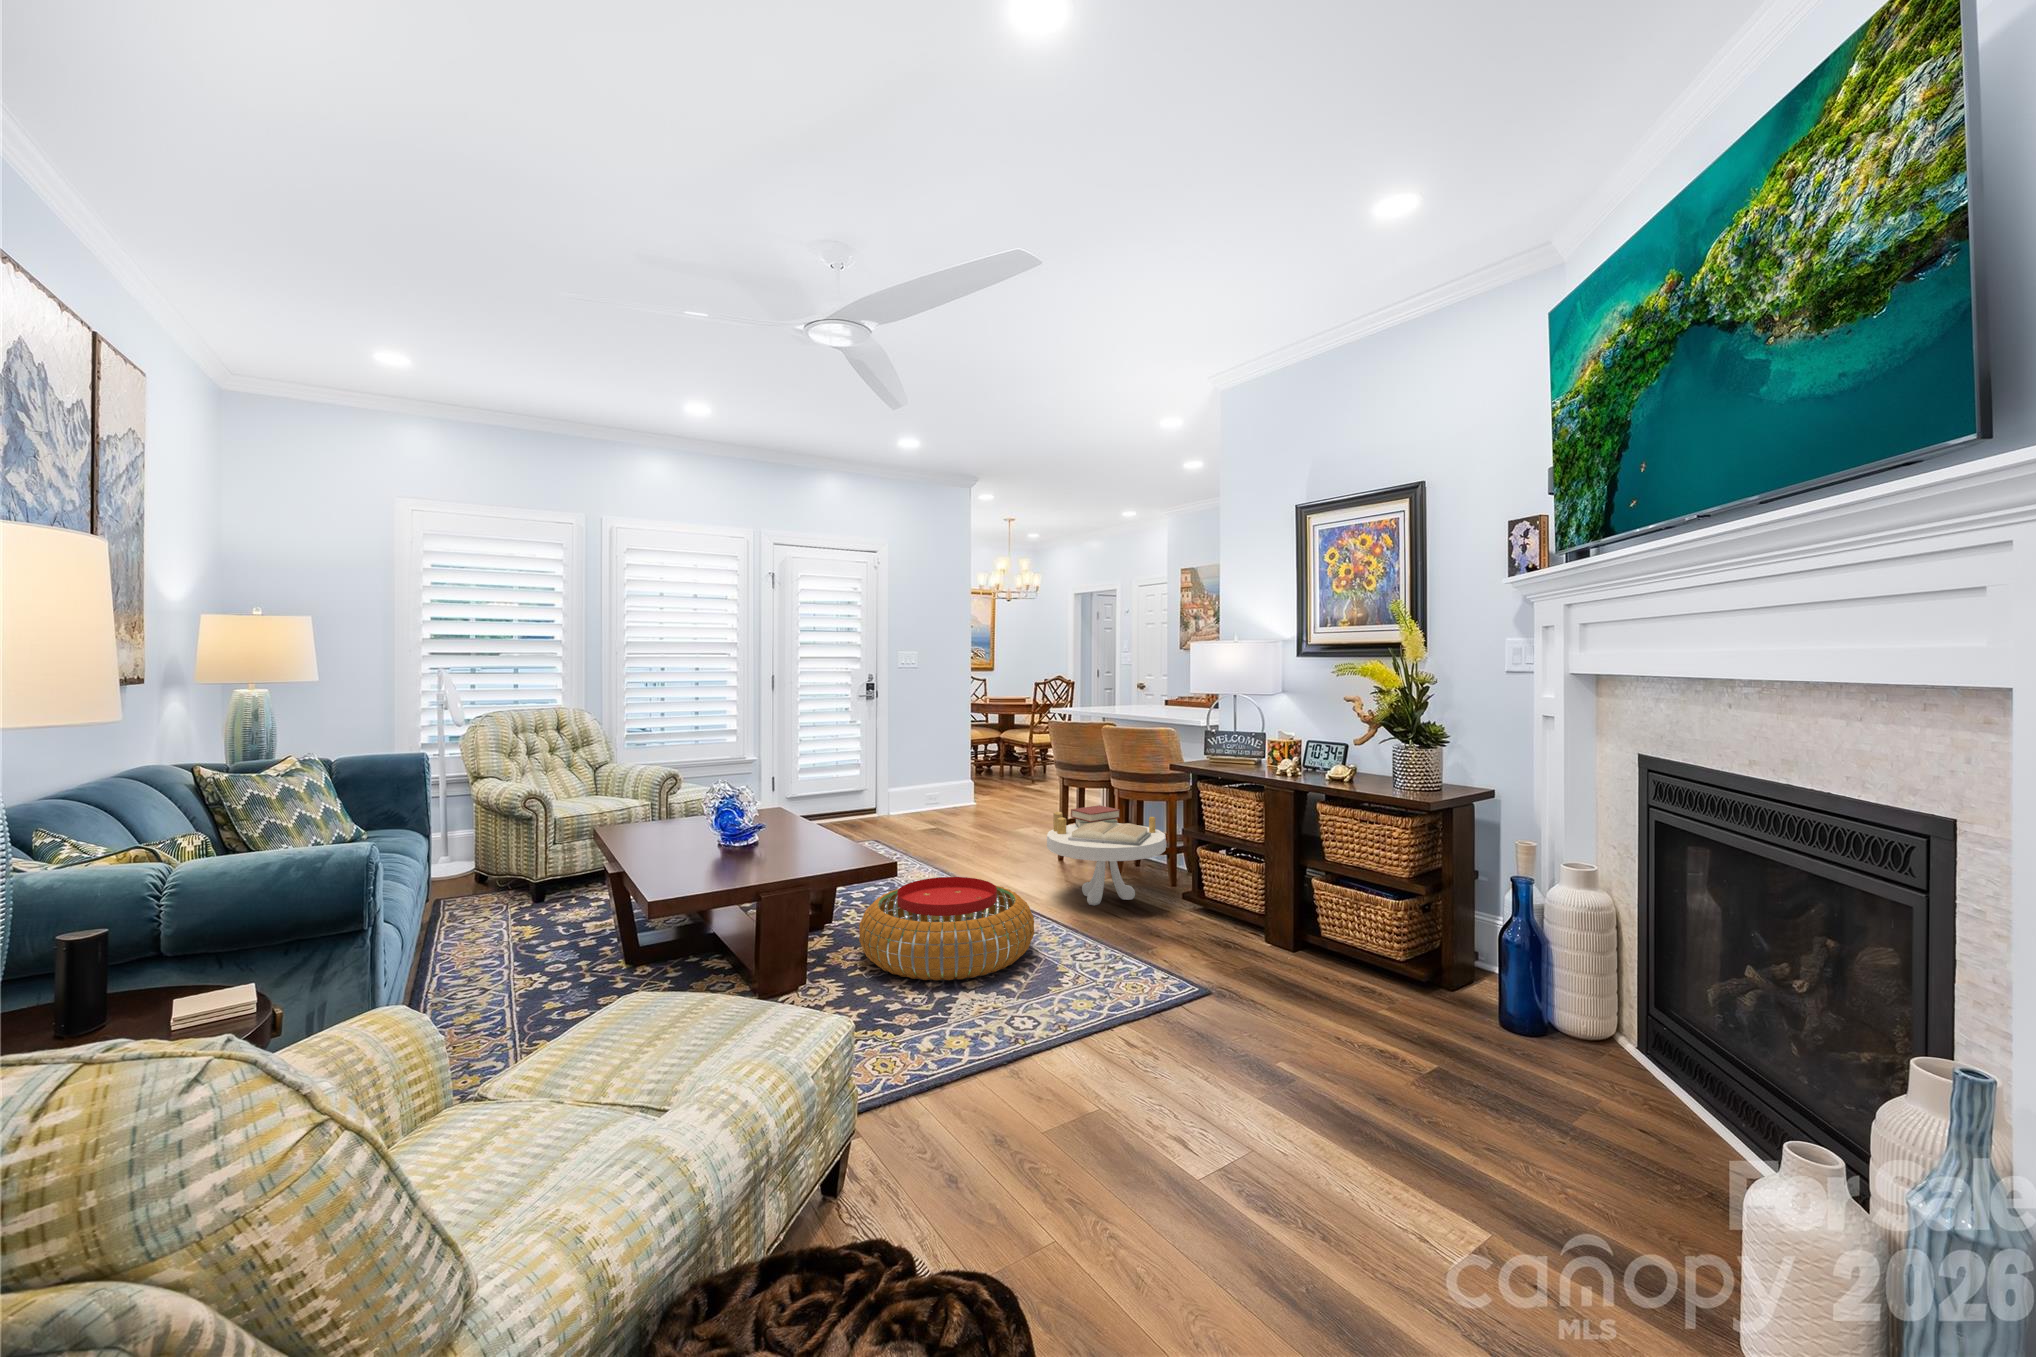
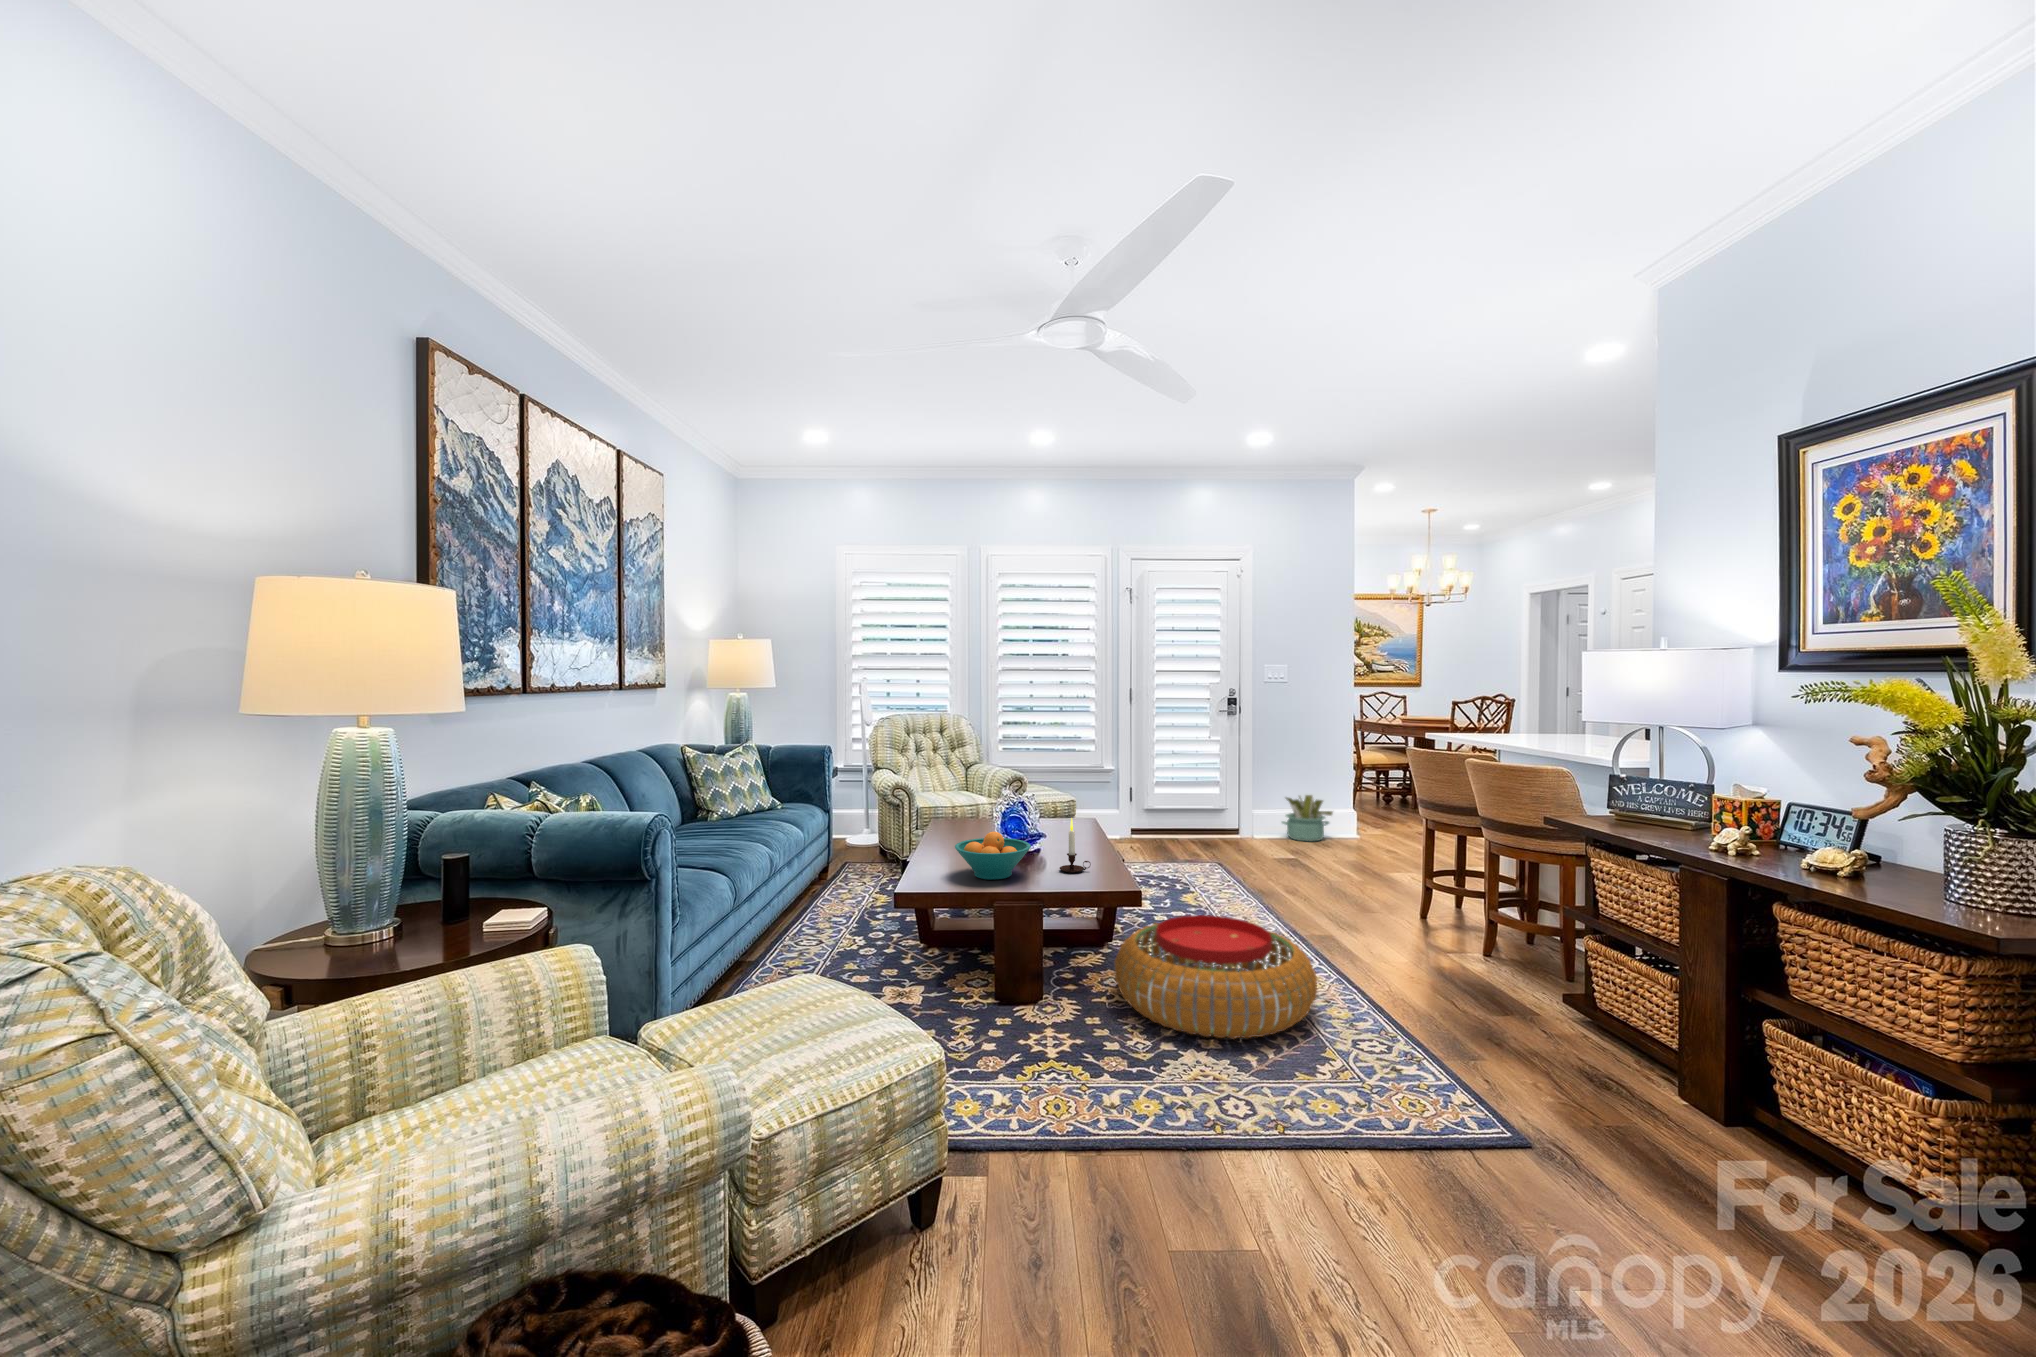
decorative plant: none [907,773,949,815] -> present [1282,795,1333,841]
candle: none [801,803,832,856] -> present [1060,818,1091,873]
side table: present [1047,805,1166,905] -> none [1379,858,1553,988]
fruit bowl: none [697,824,780,874] -> present [955,832,1031,880]

